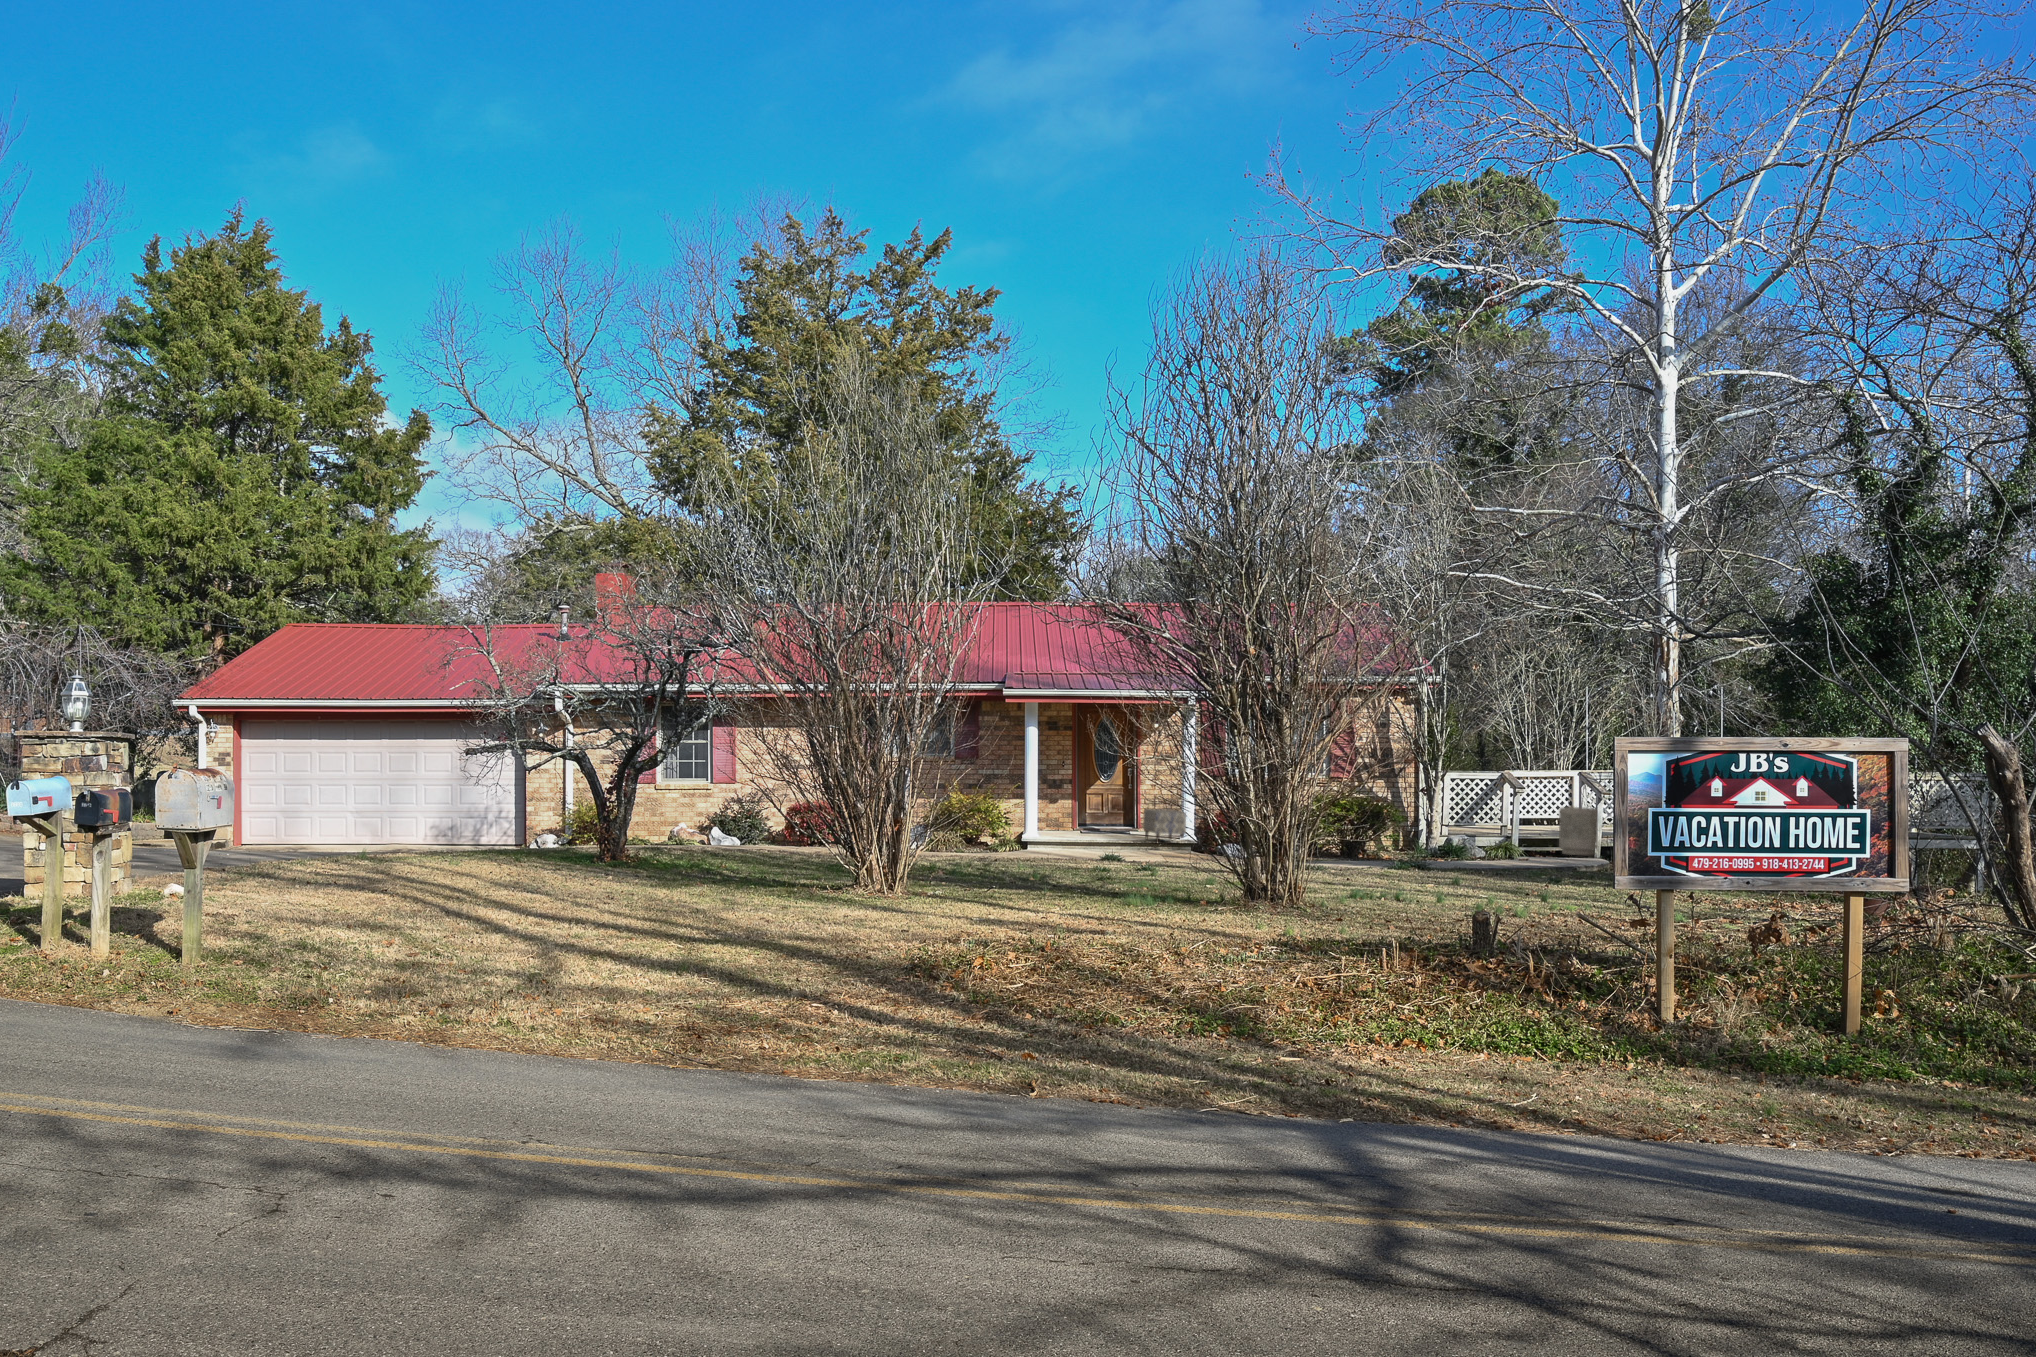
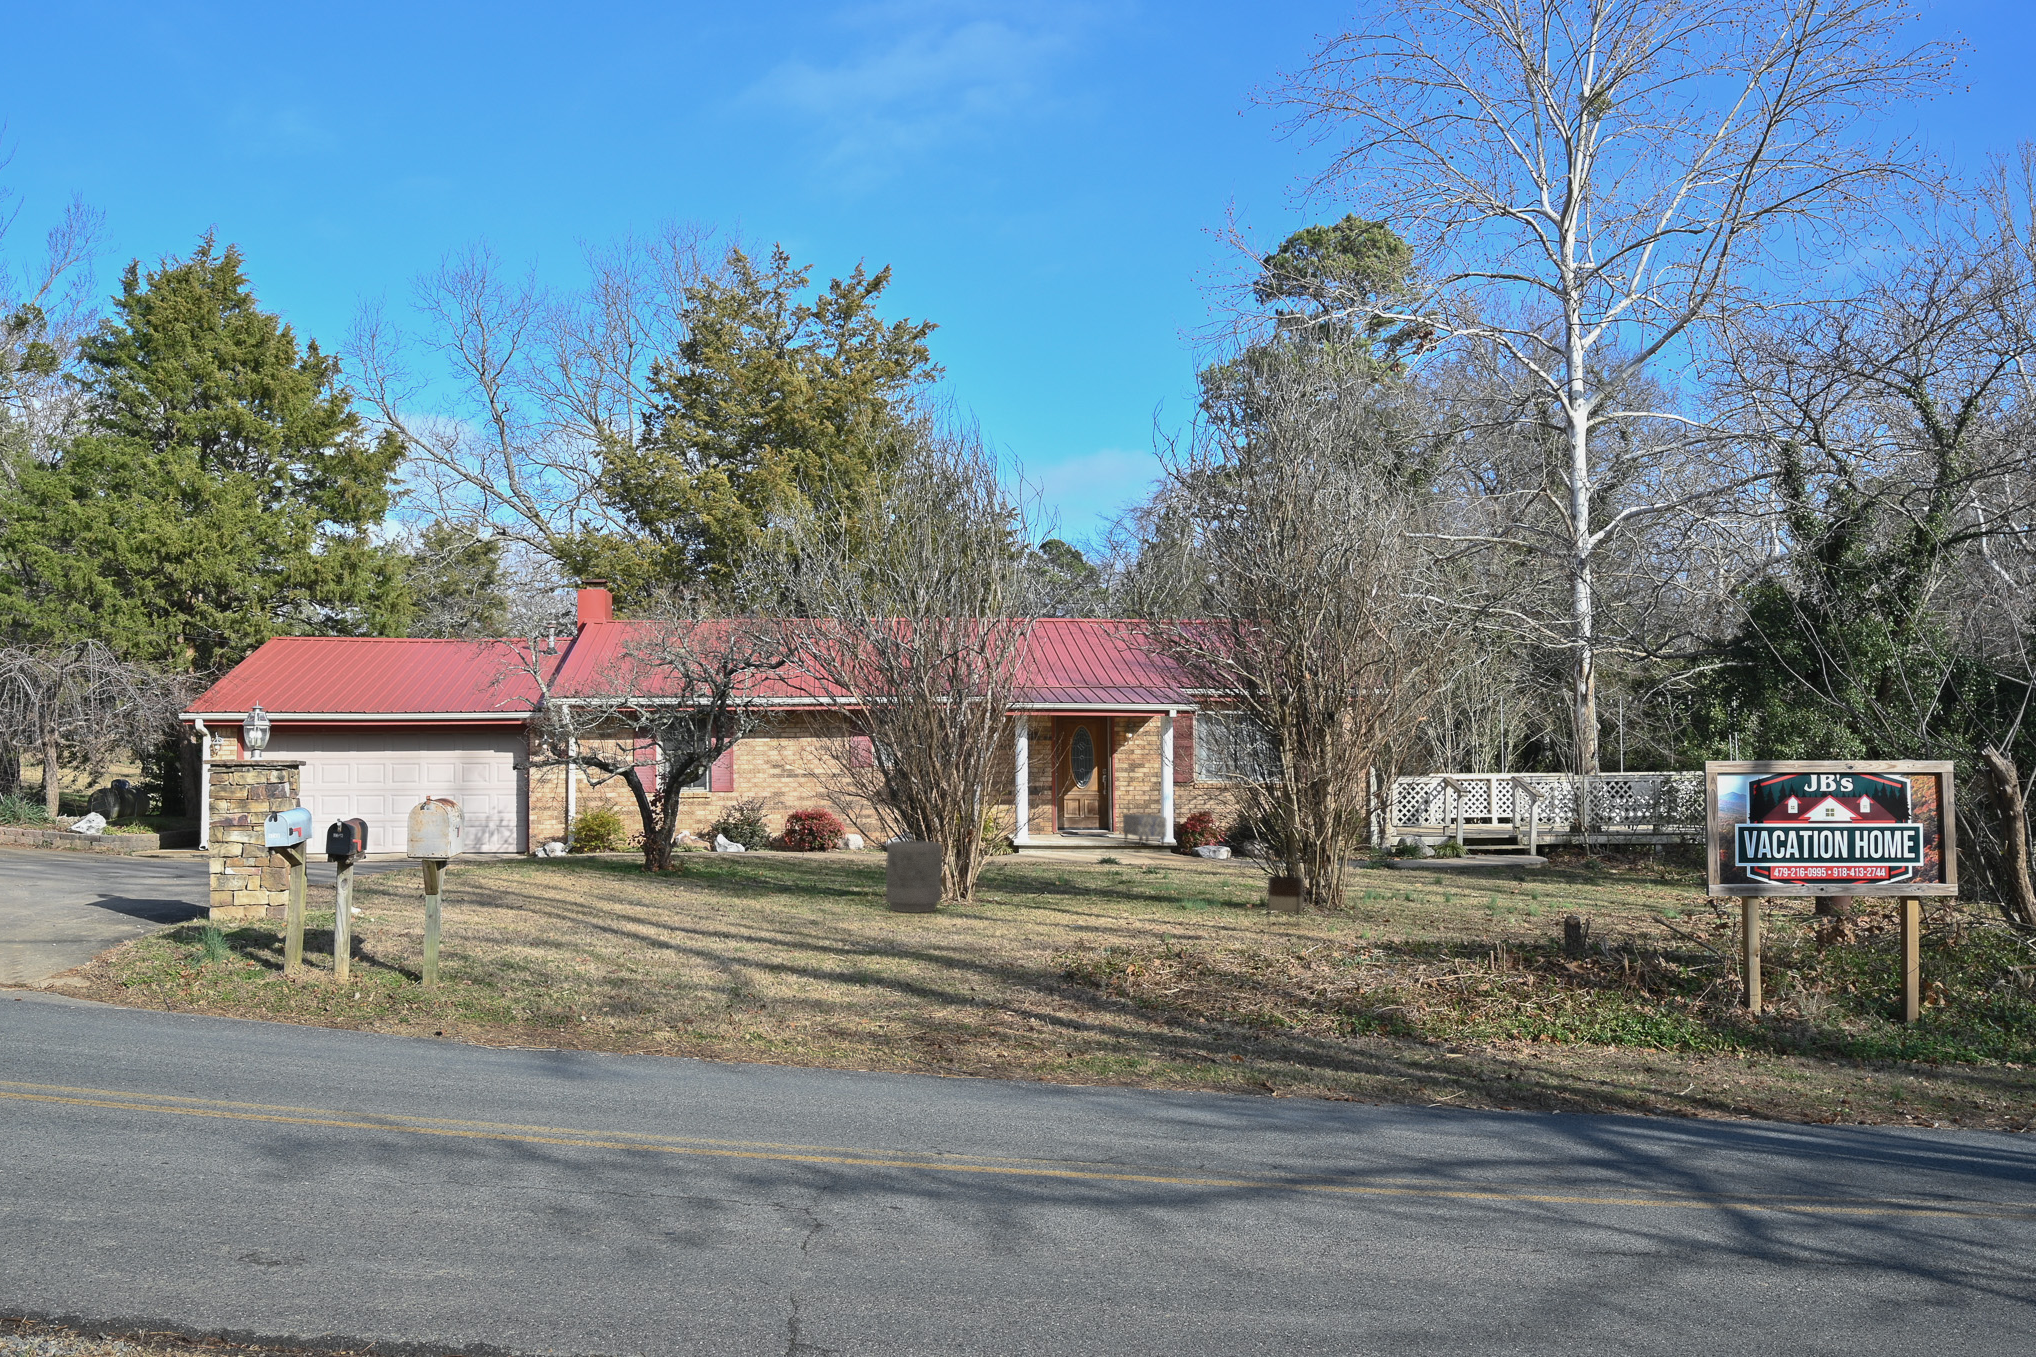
trash can: present [1559,807,1598,855] -> present [886,841,943,912]
planter: none [1202,869,1242,925] -> present [1267,876,1303,912]

